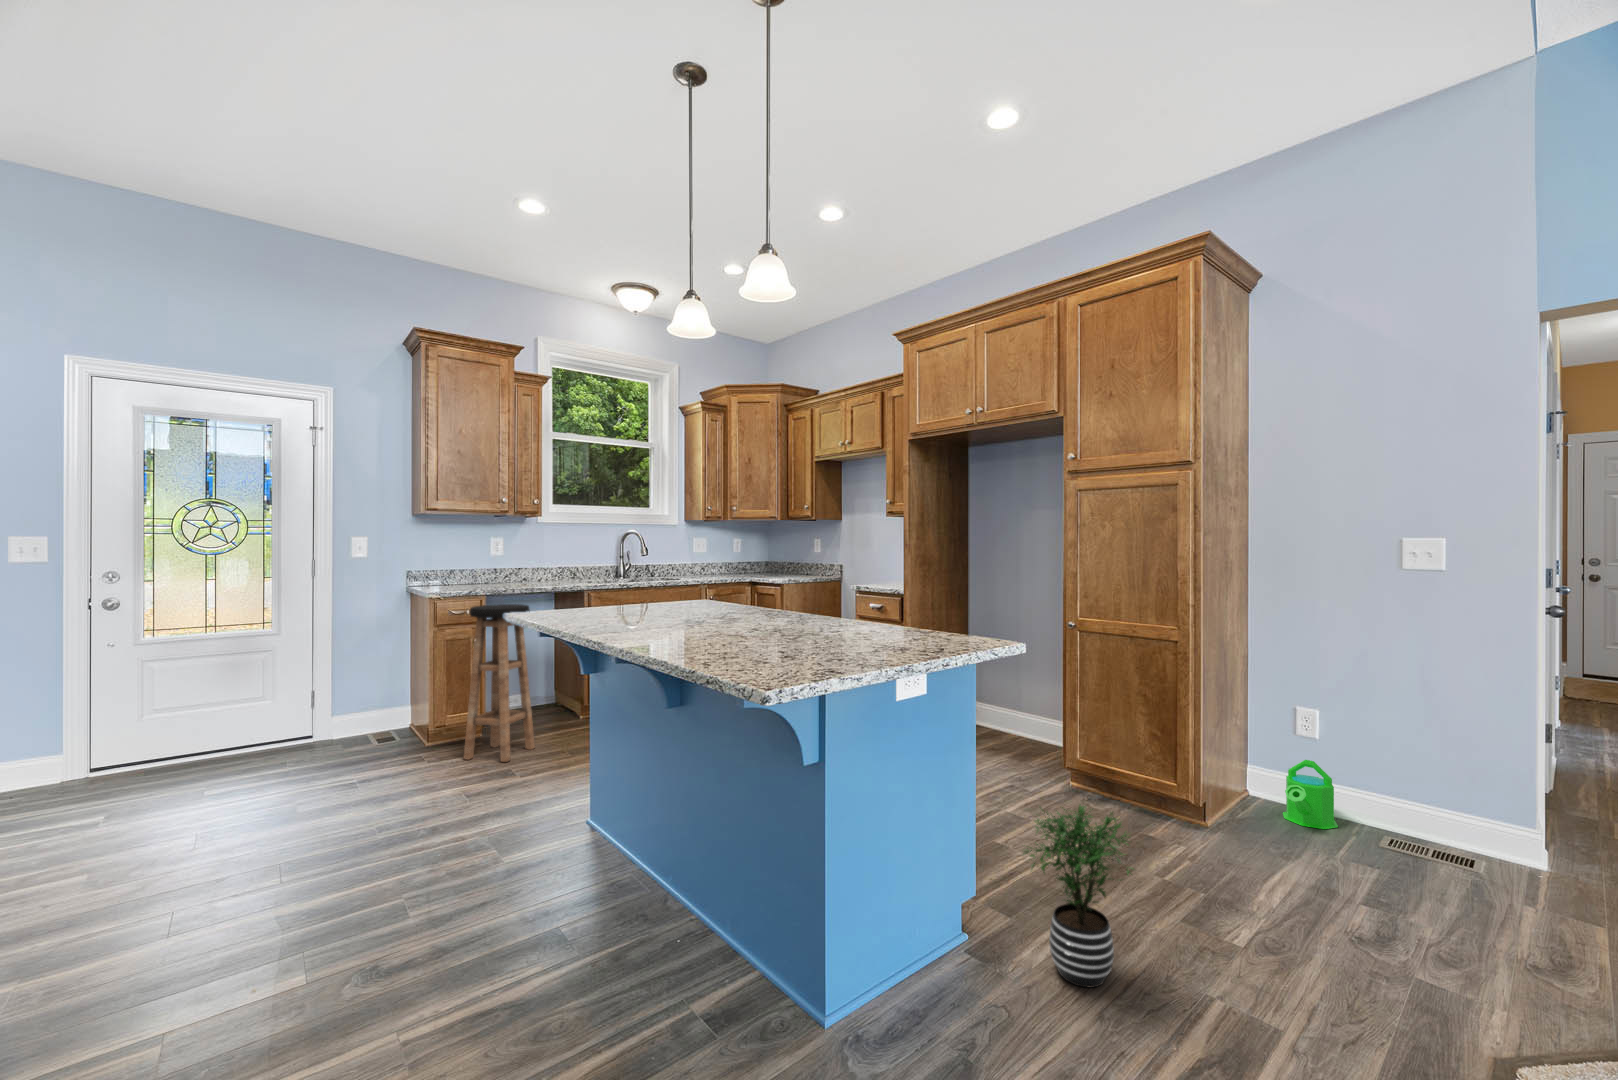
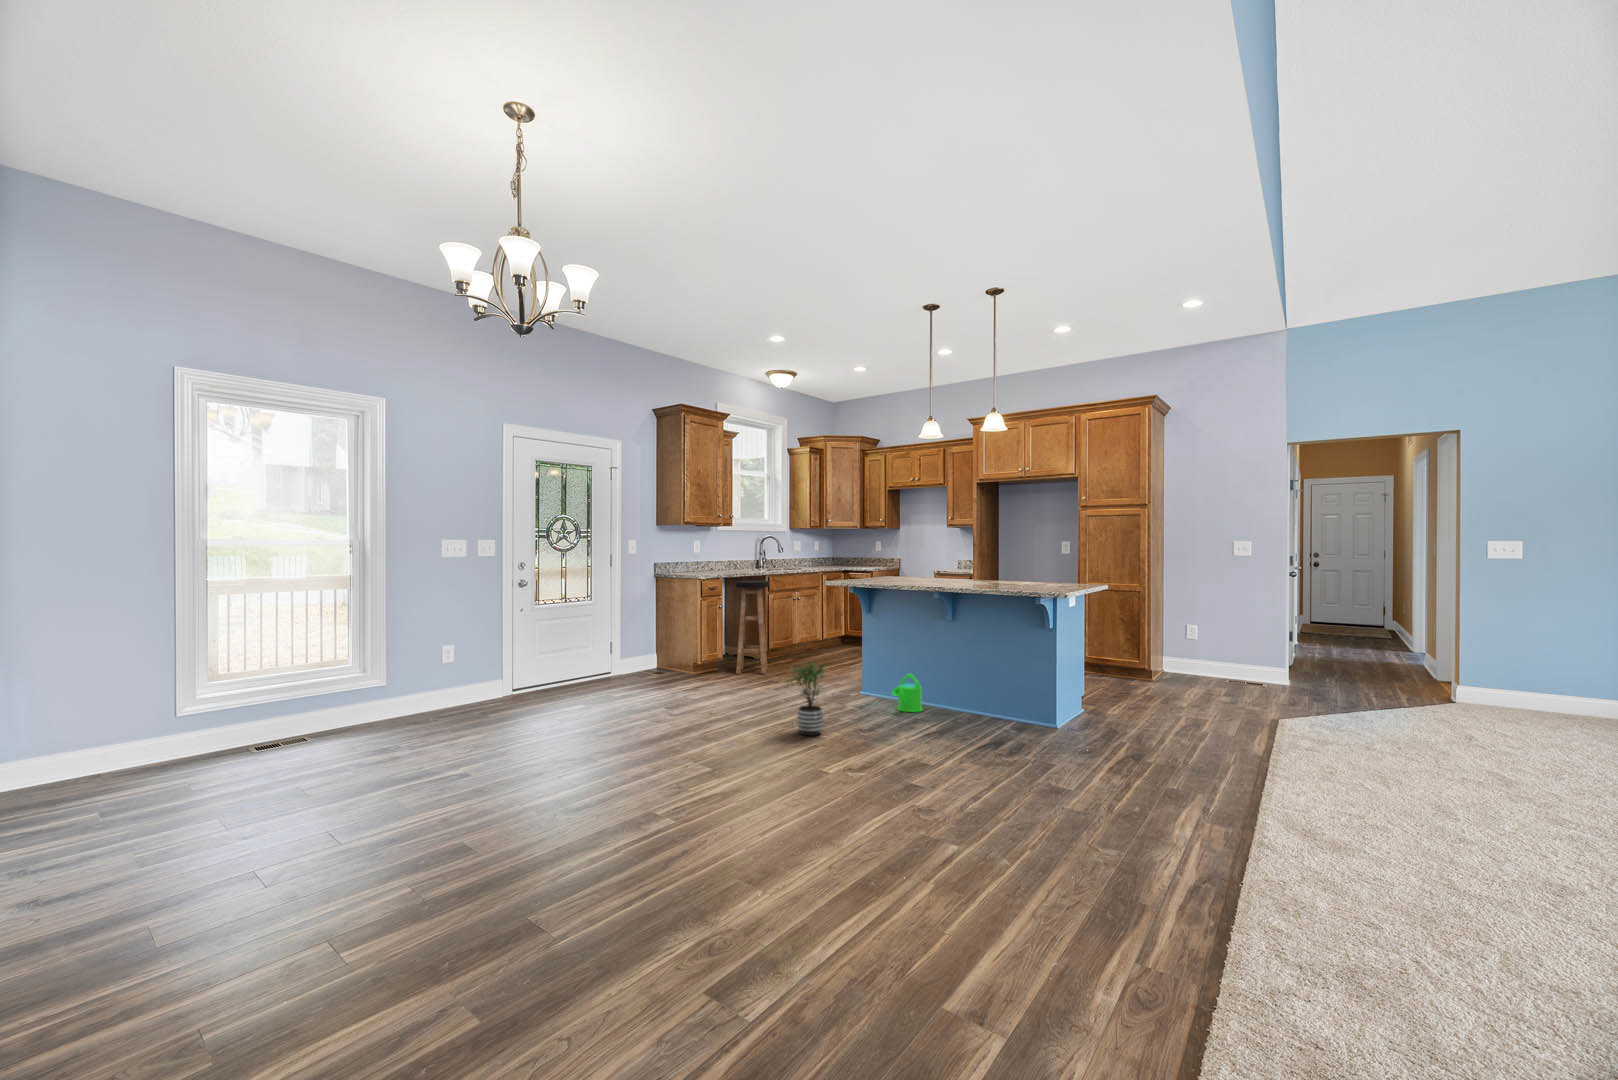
watering can: present [1283,760,1338,829] -> present [892,674,923,712]
potted plant: present [1024,805,1133,988] -> present [787,661,826,736]

